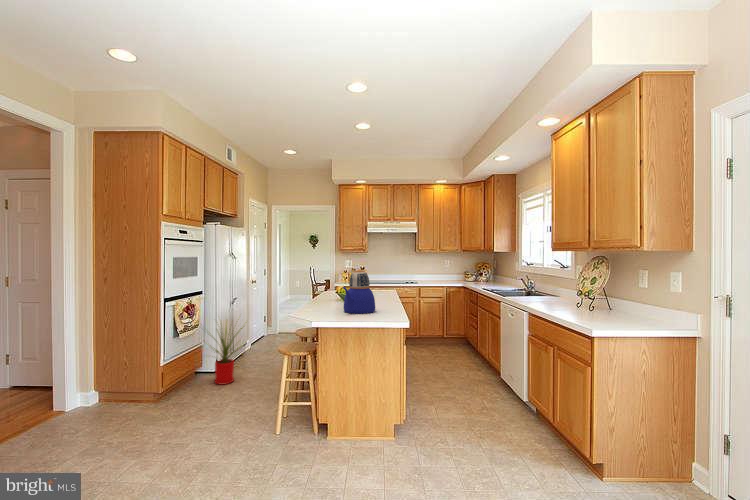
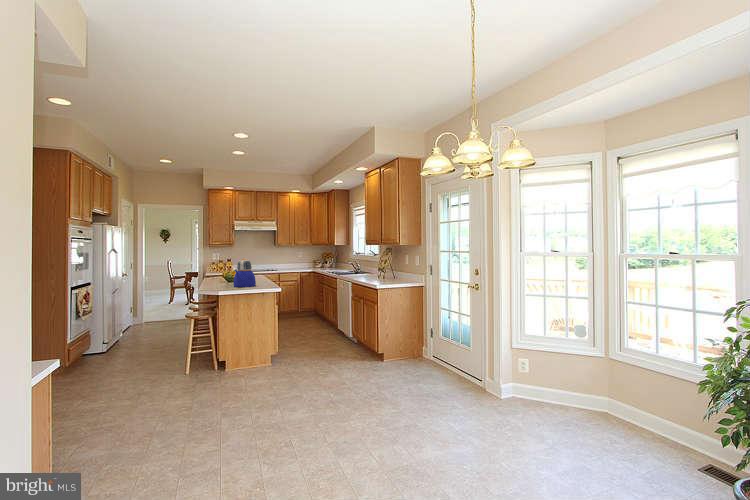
house plant: present [214,327,243,385] -> none [93,299,140,357]

